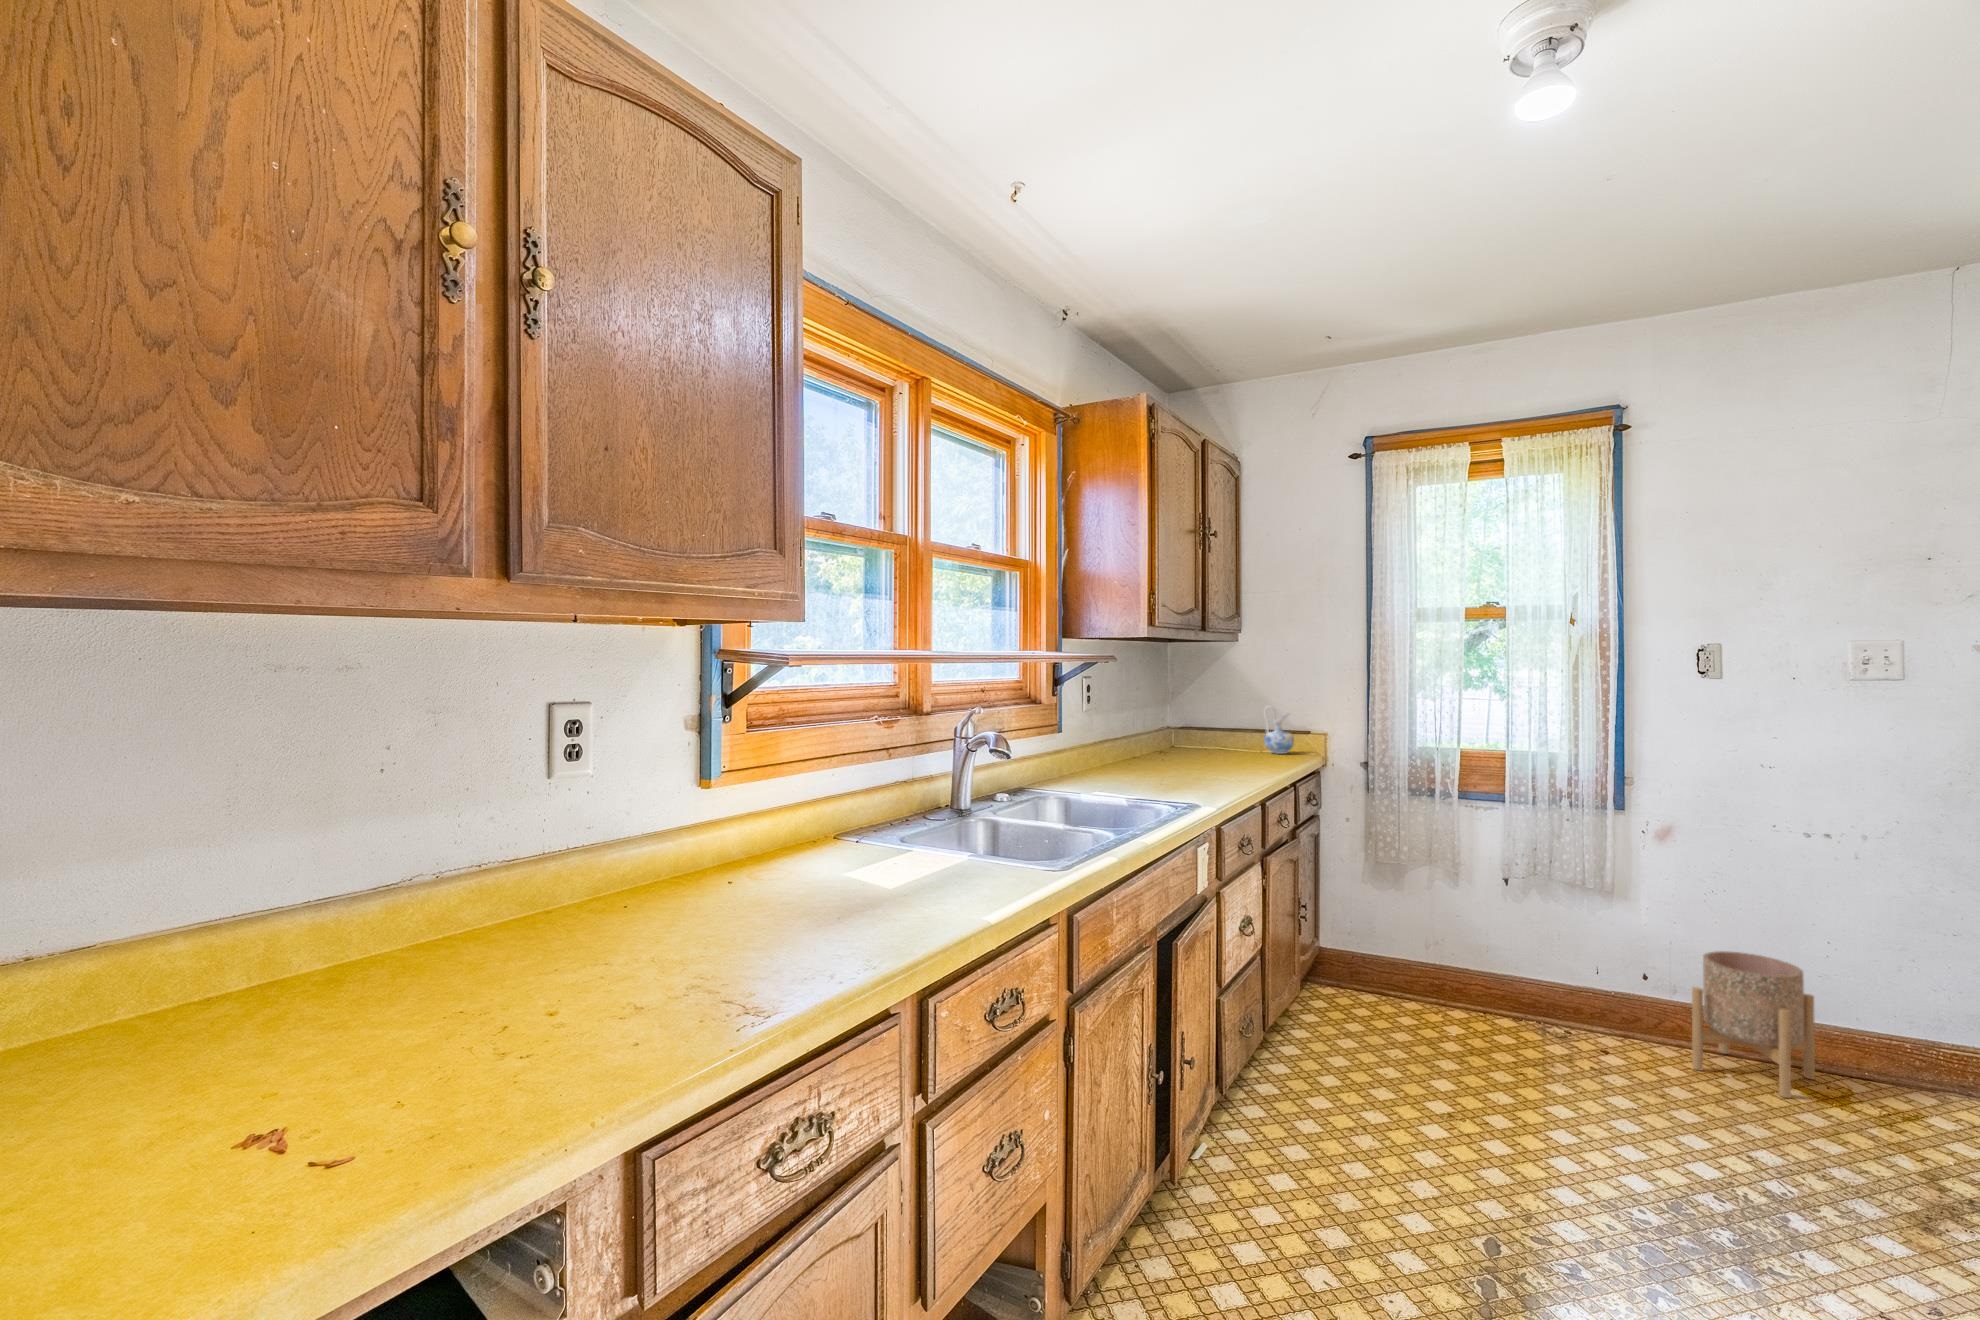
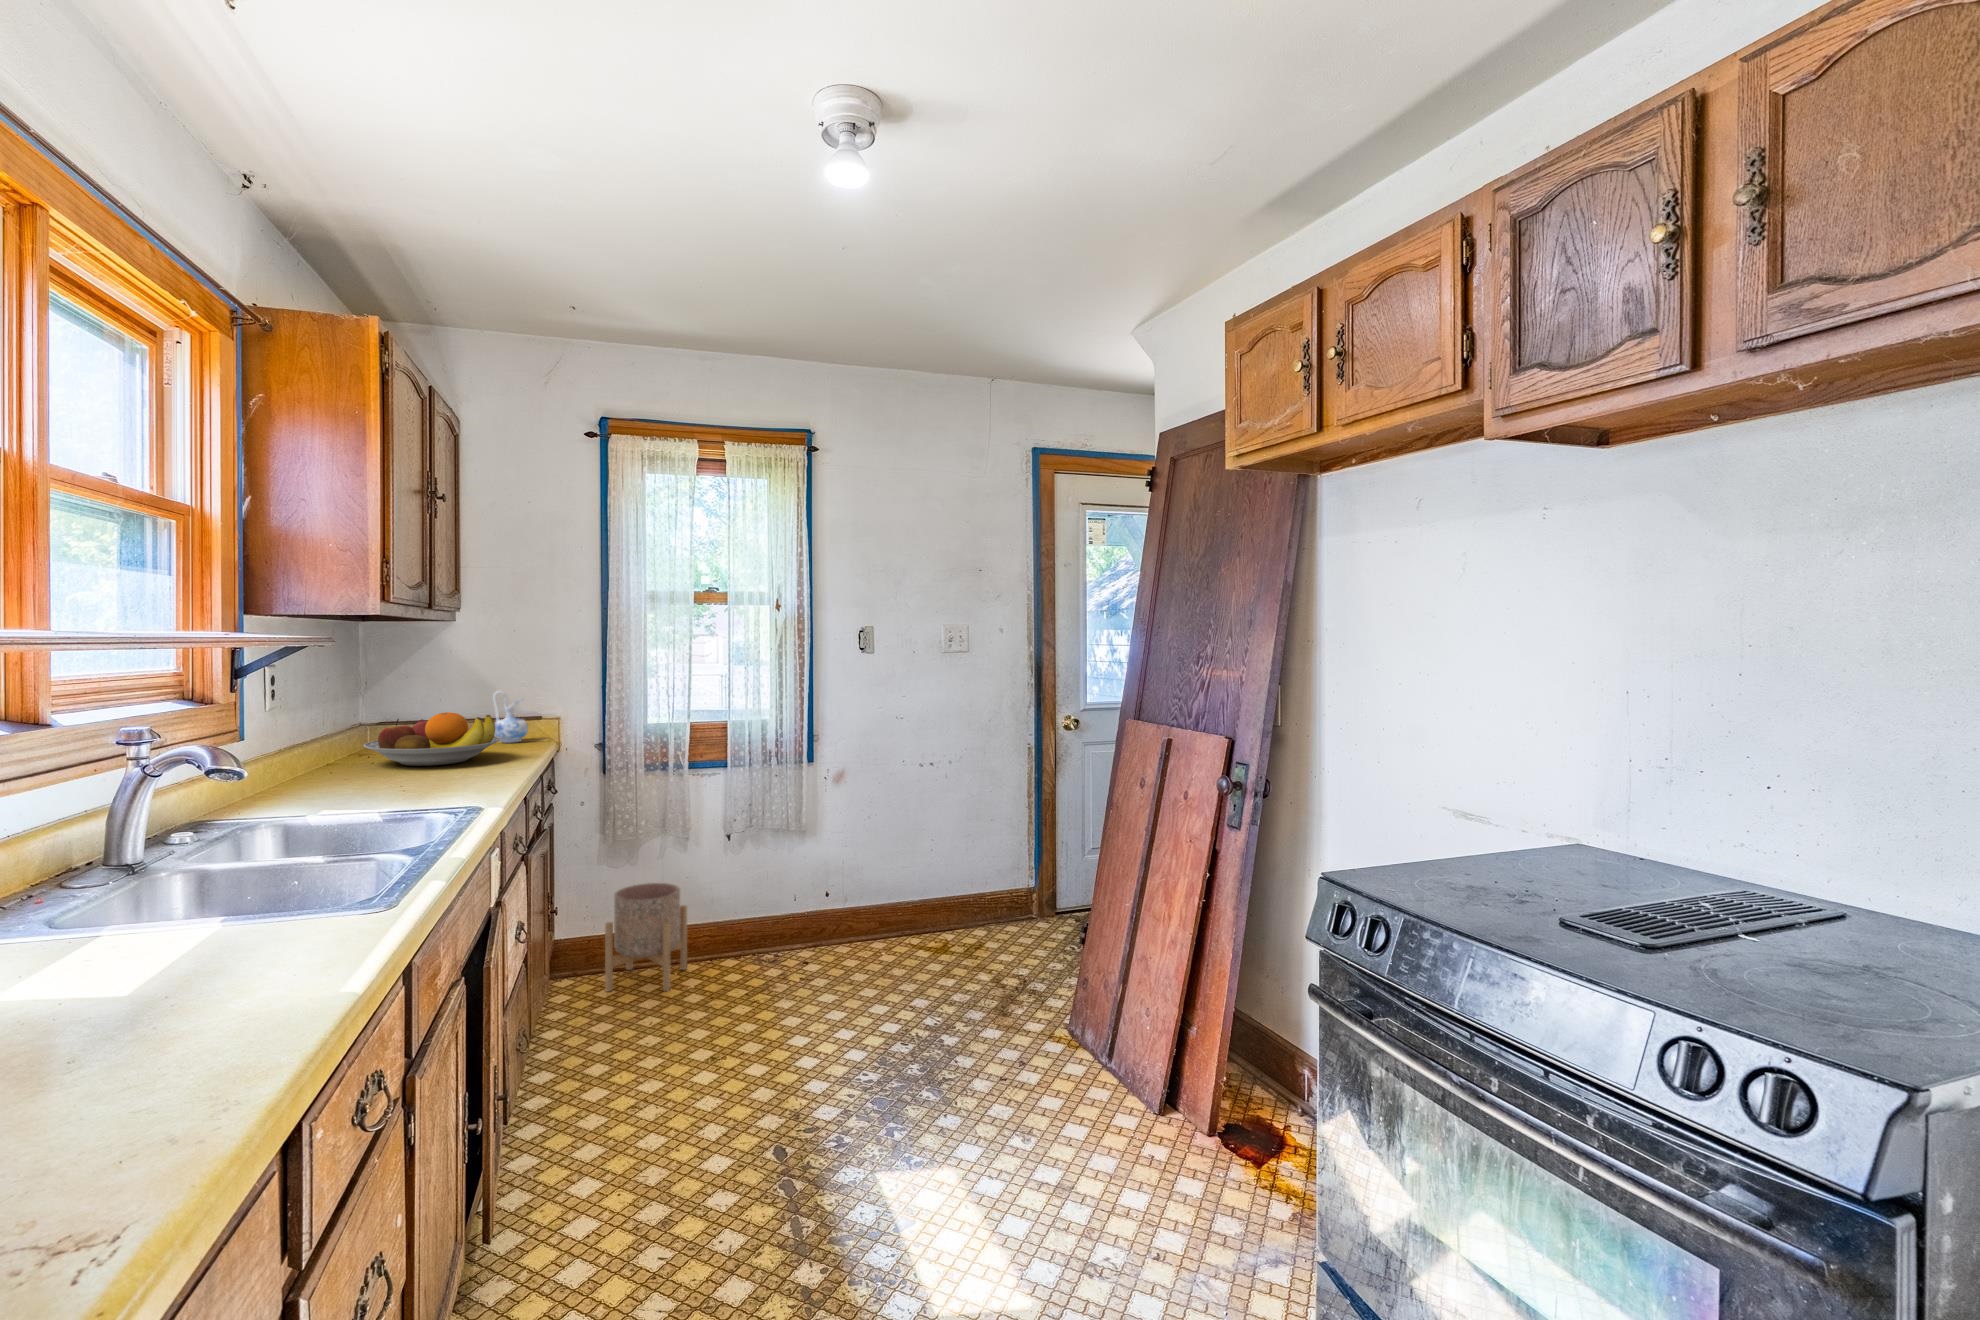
fruit bowl: none [1155,721,1258,766] -> present [364,712,501,766]
planter: present [1692,951,1815,1098] -> present [605,883,687,992]

